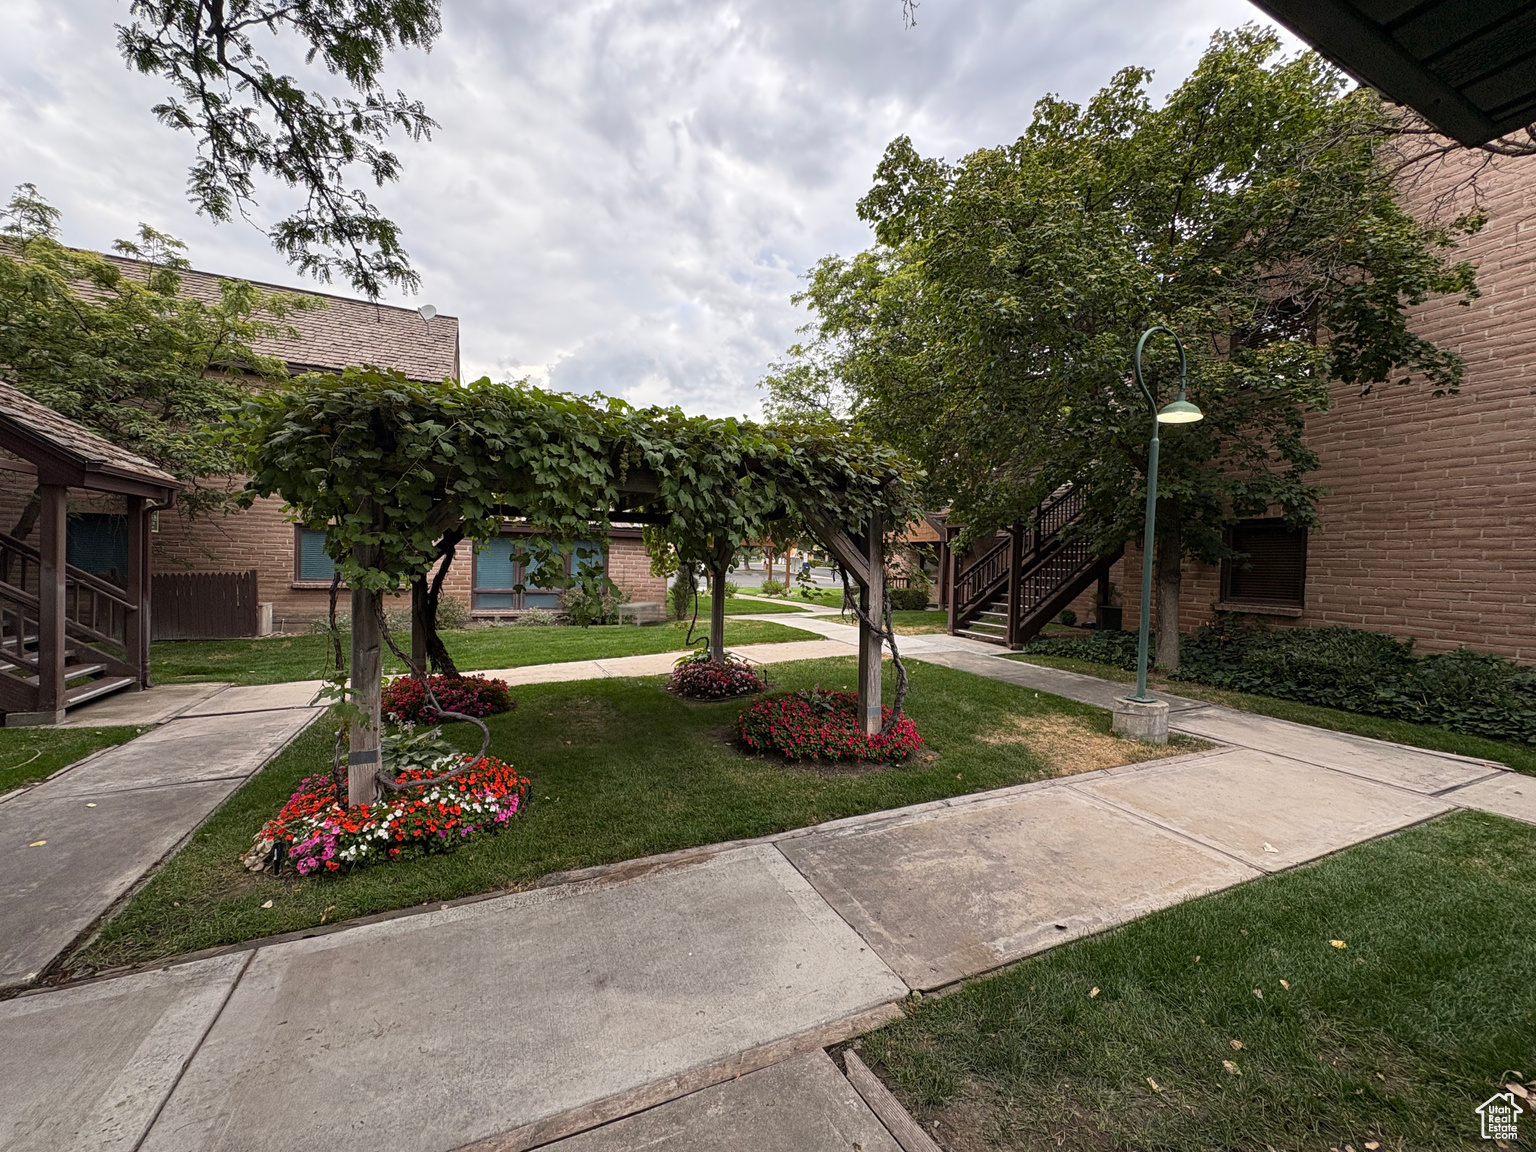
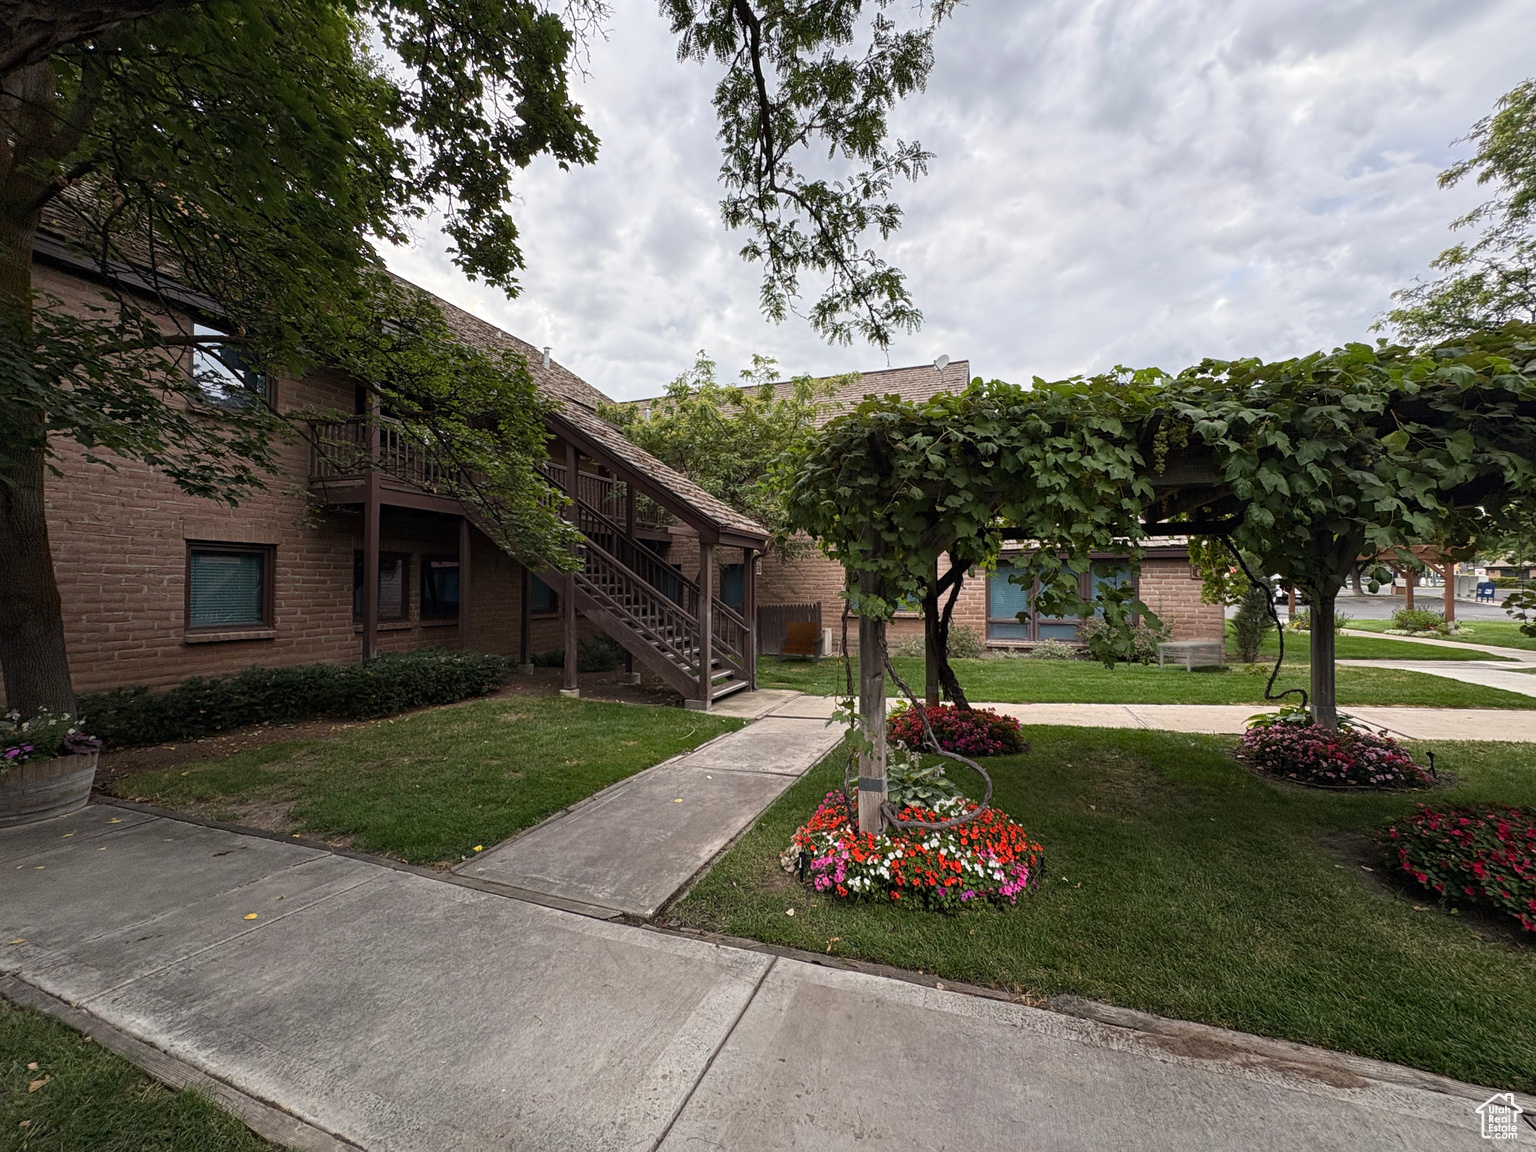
lounge chair: none [183,594,265,646] -> present [776,622,824,663]

